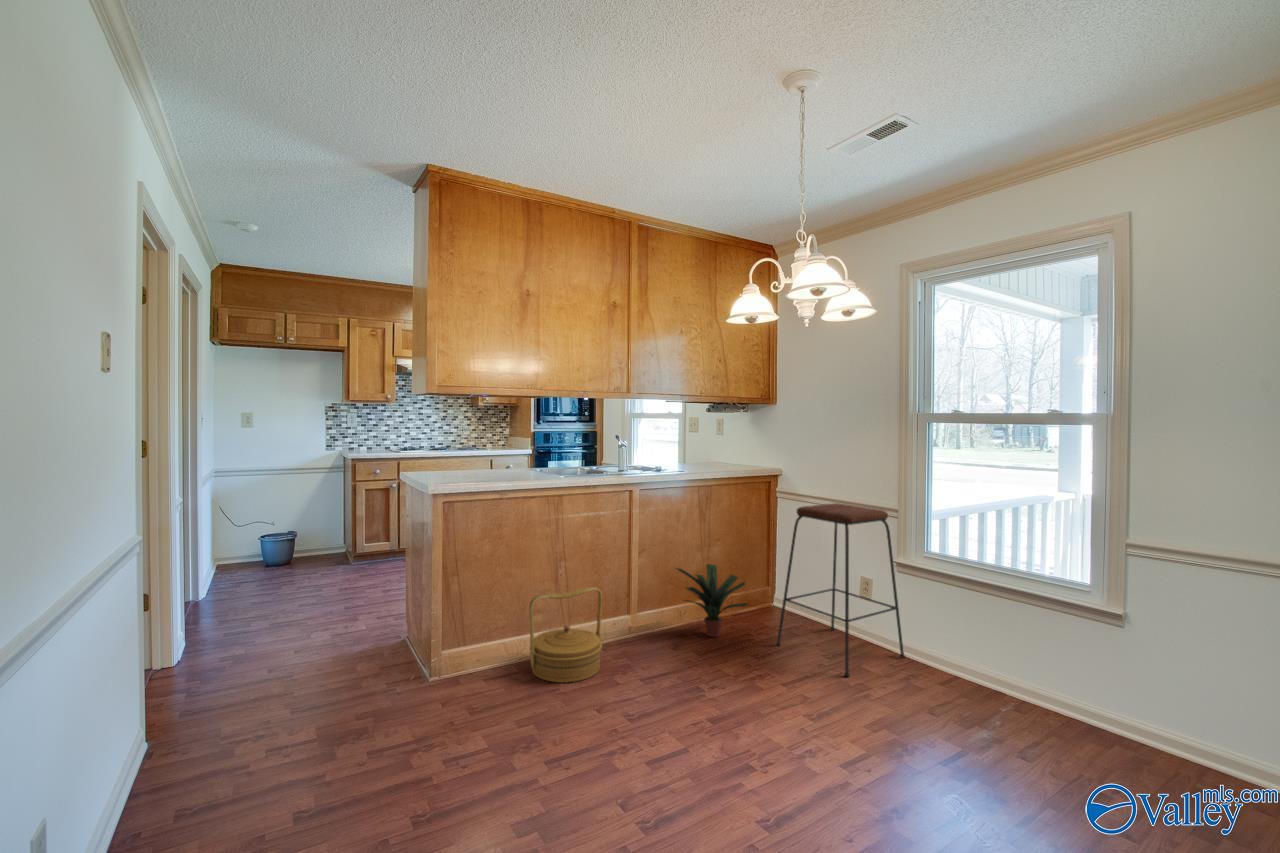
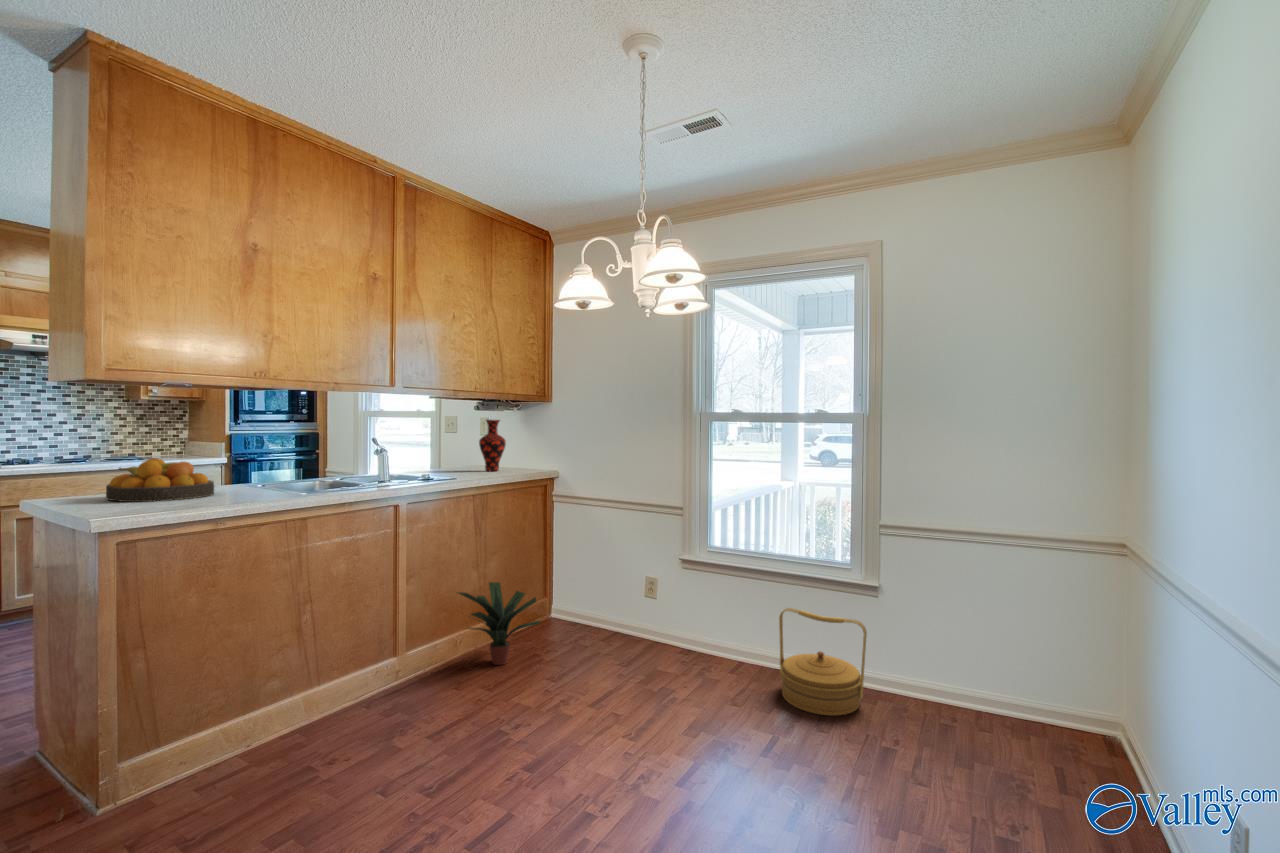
vase: none [709,420,733,467] -> present [479,420,506,471]
fruit bowl: none [445,448,506,478] -> present [106,458,214,502]
bar stool: present [776,503,905,677] -> none [570,505,692,682]
woven basket: present [529,587,602,683] -> present [779,608,867,716]

